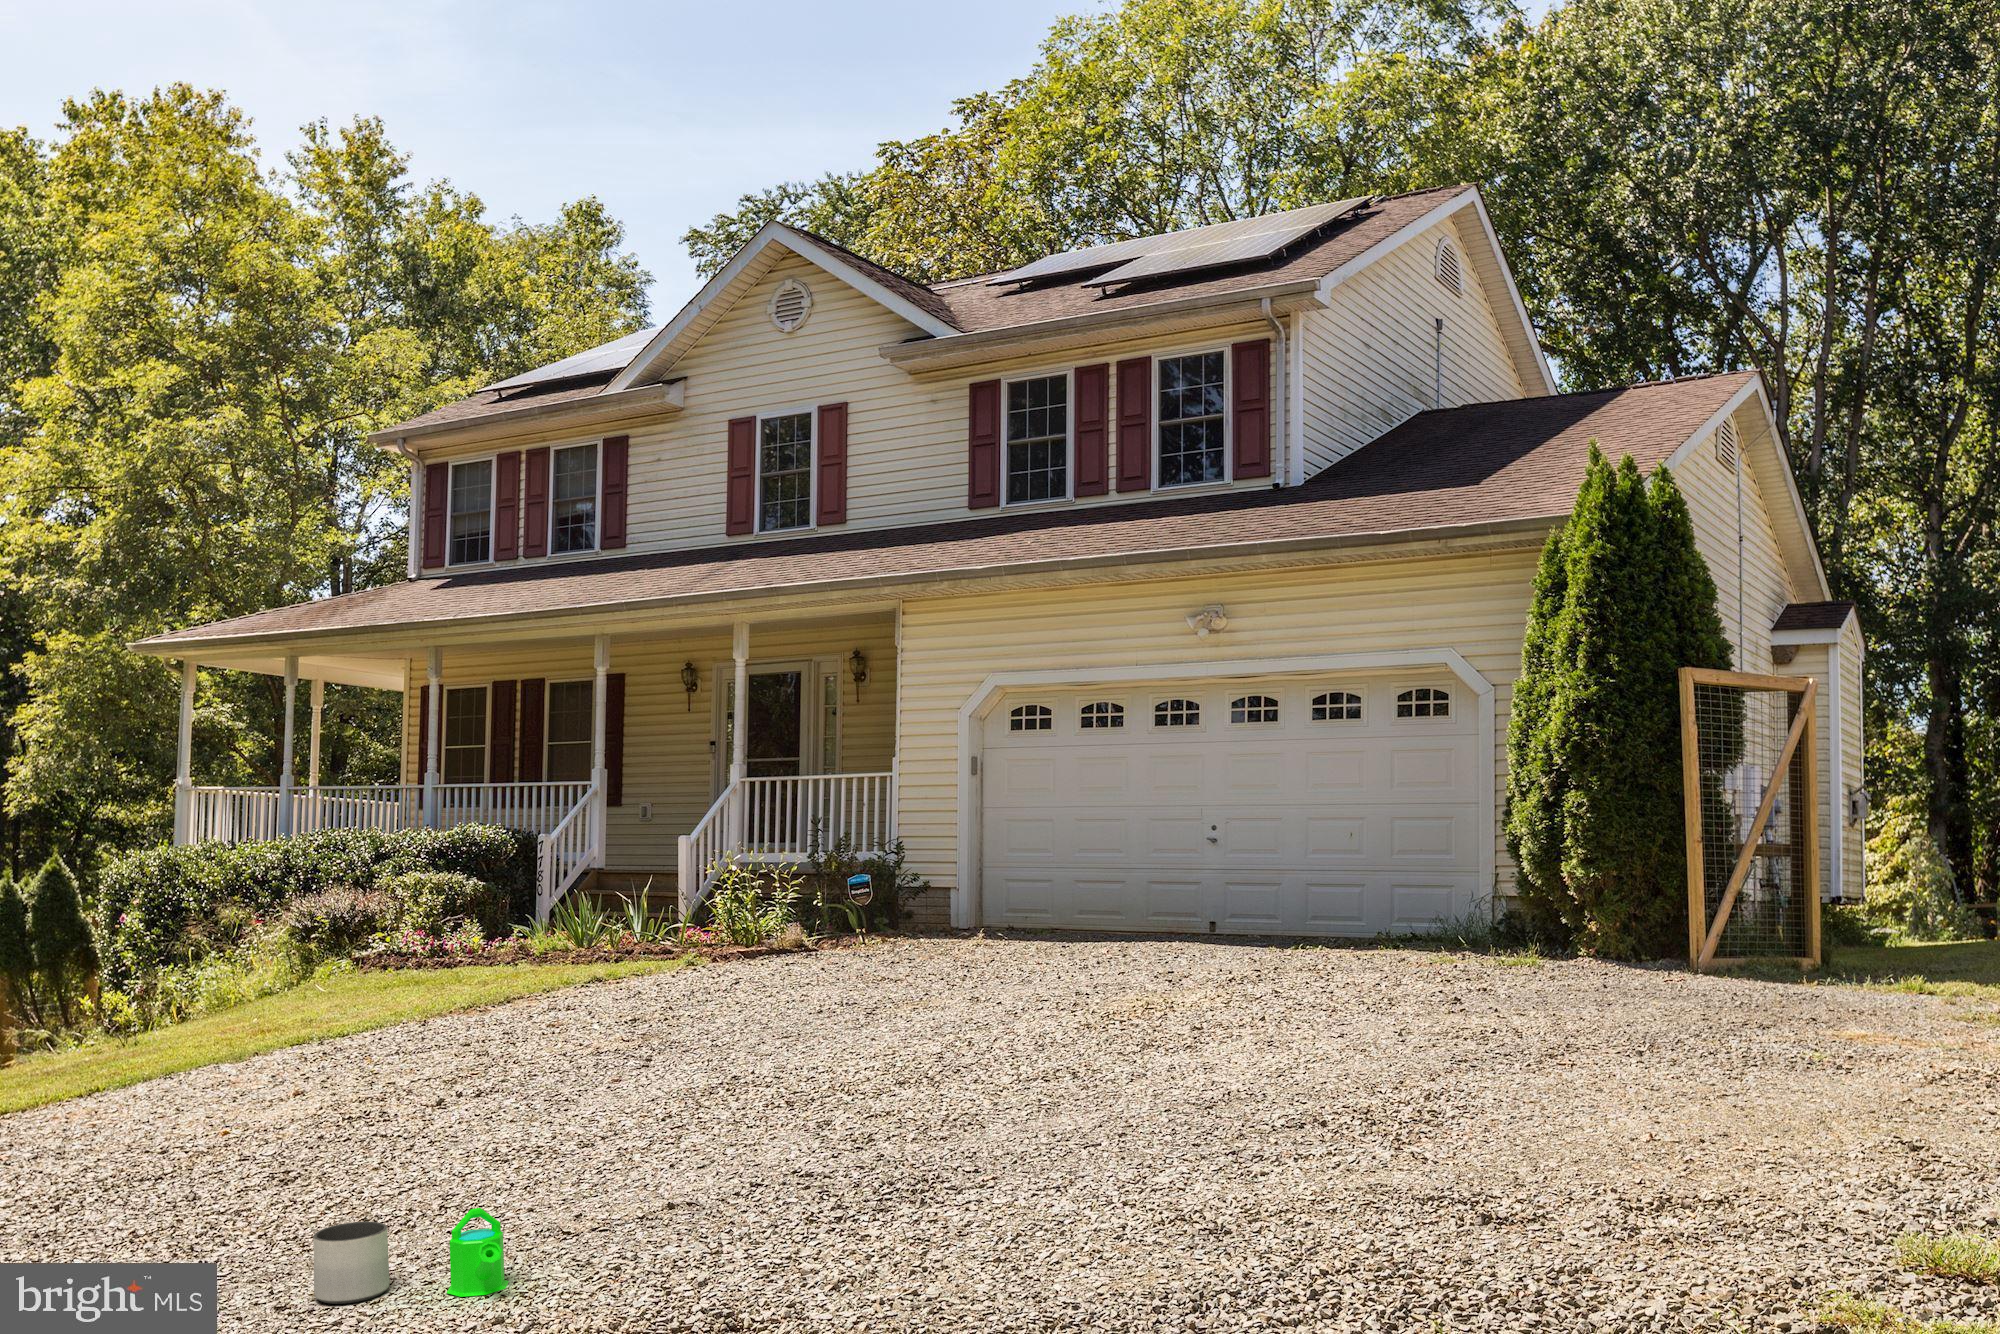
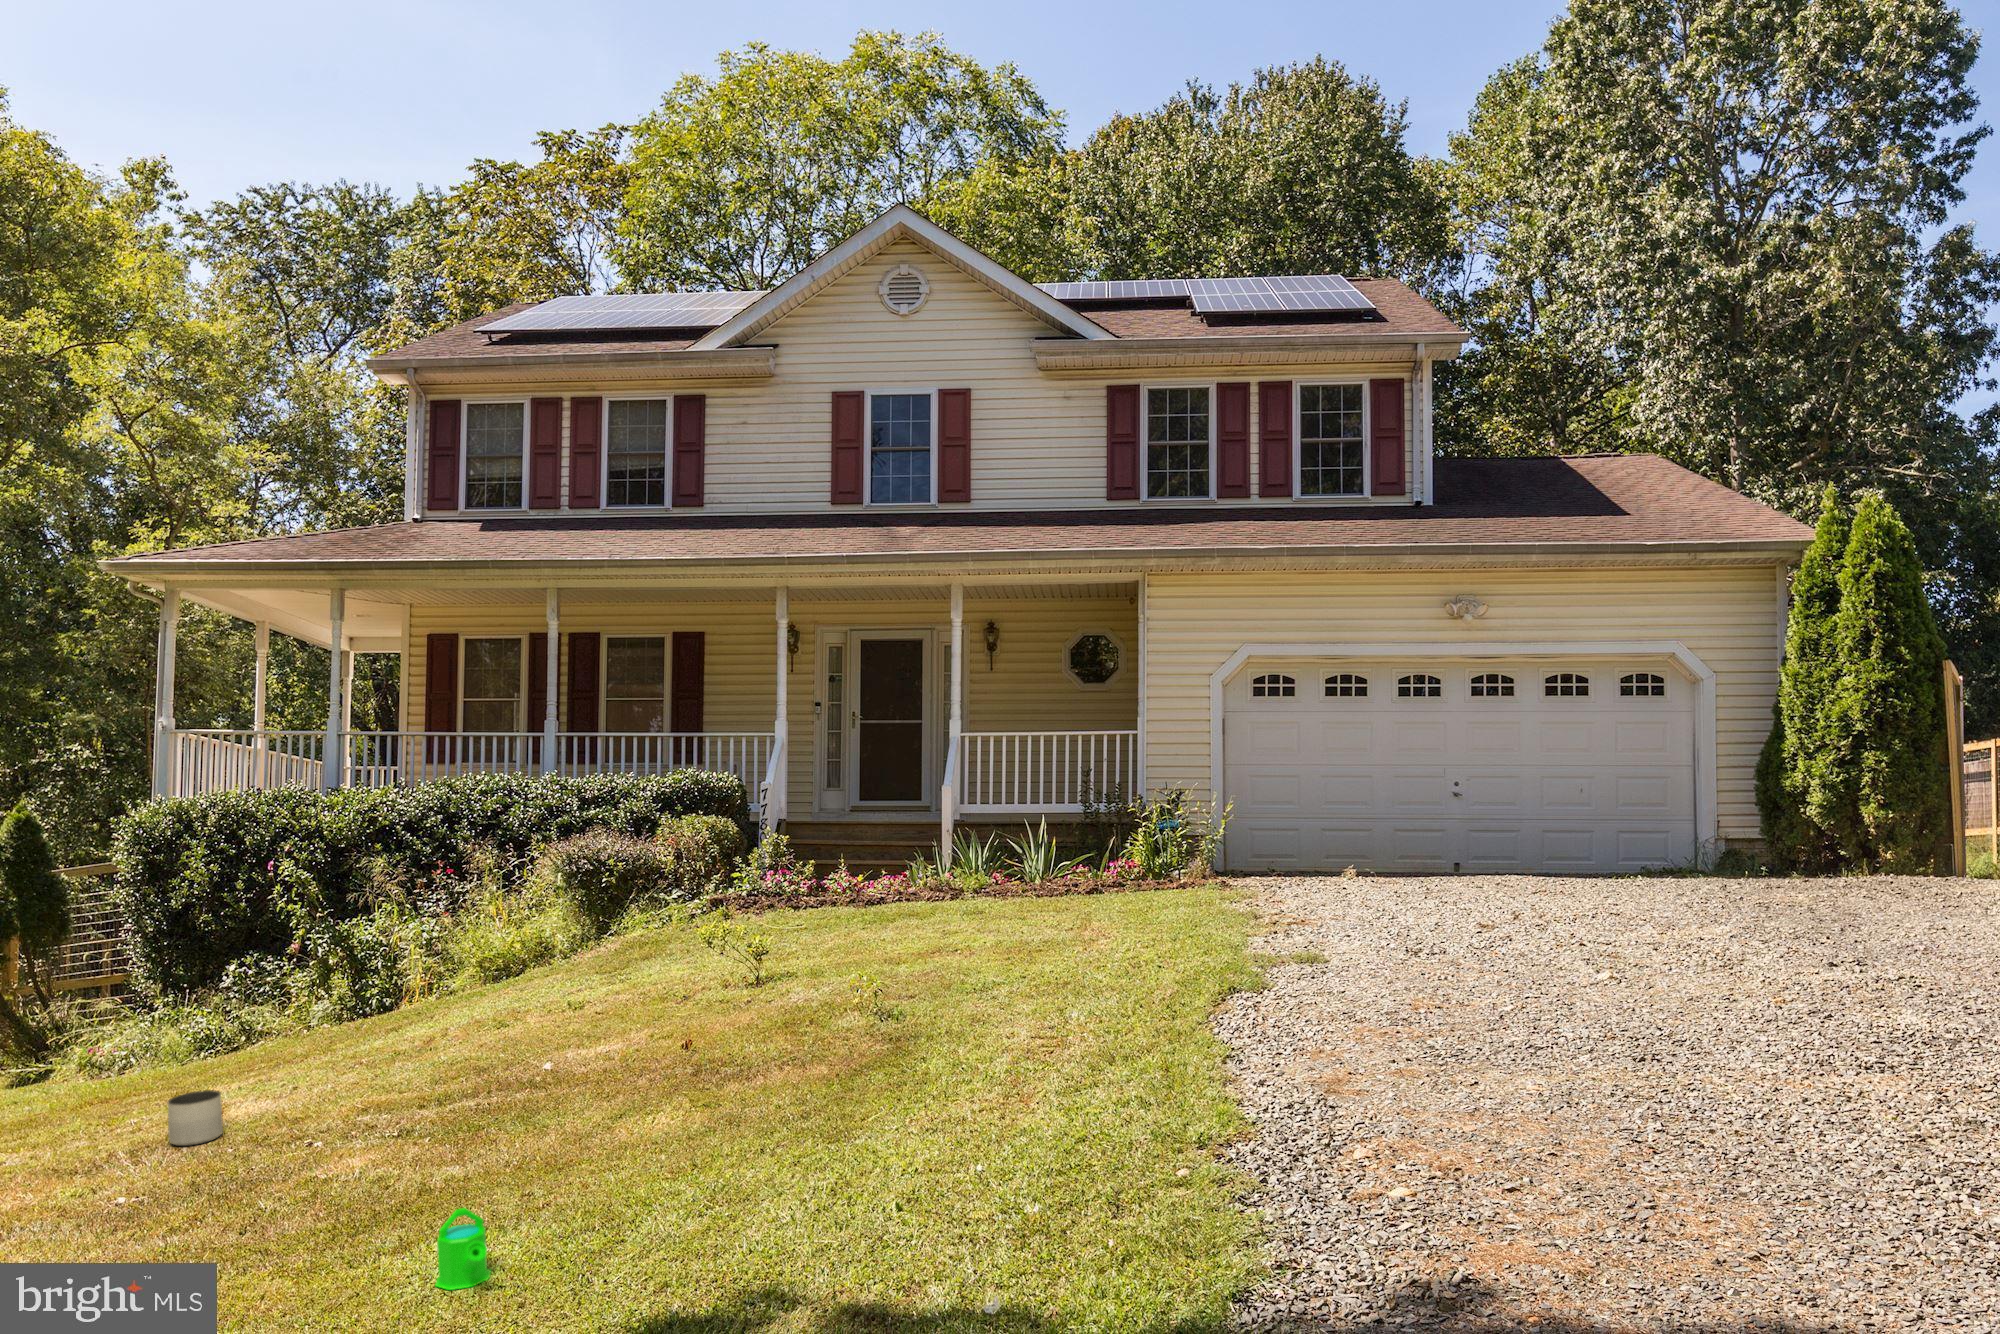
planter: present [313,1222,390,1304] -> present [168,1090,223,1146]

